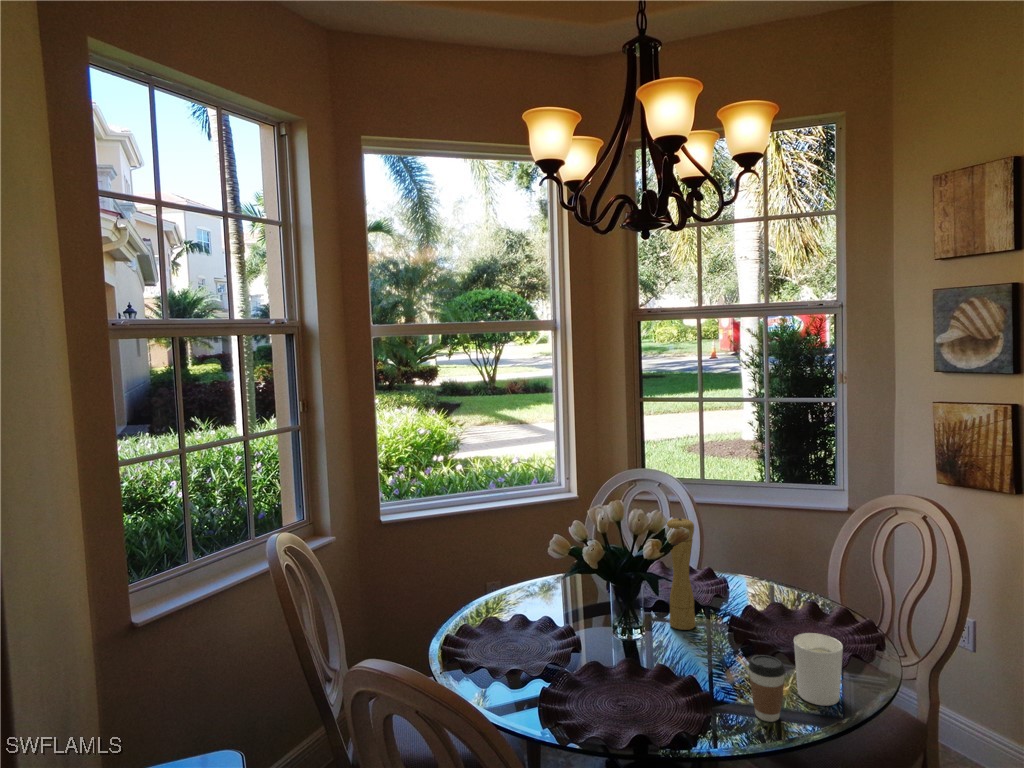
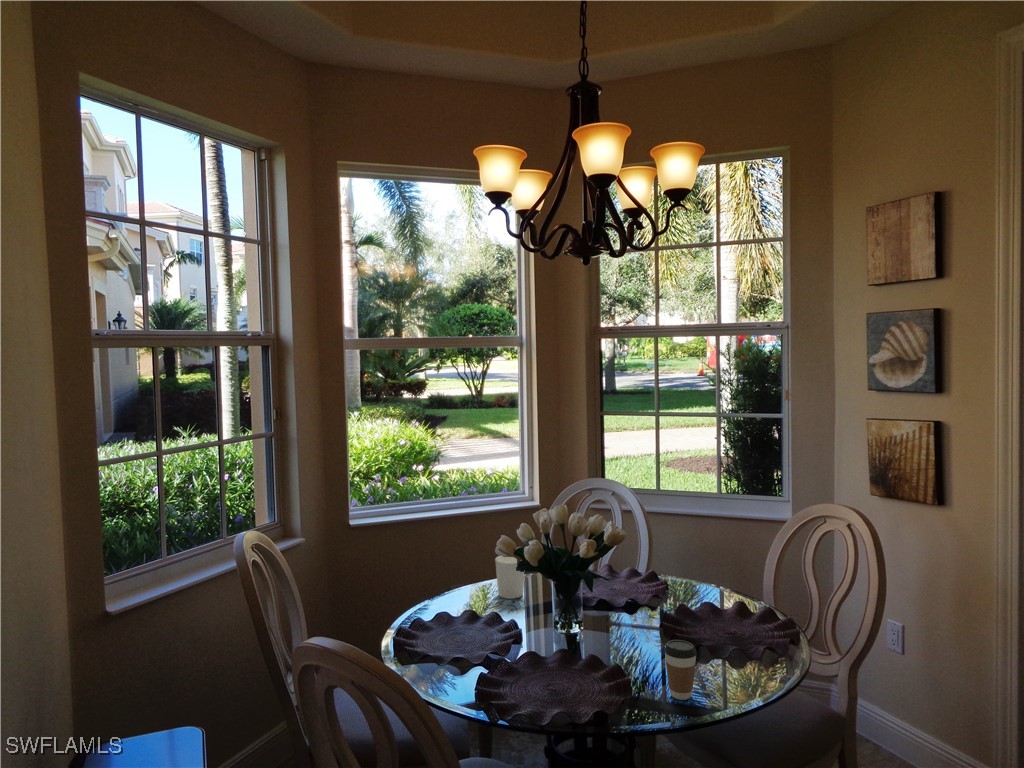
pepper mill: present [666,518,695,630] -> none [606,519,632,623]
candle holder: present [794,633,843,706] -> present [495,556,524,599]

